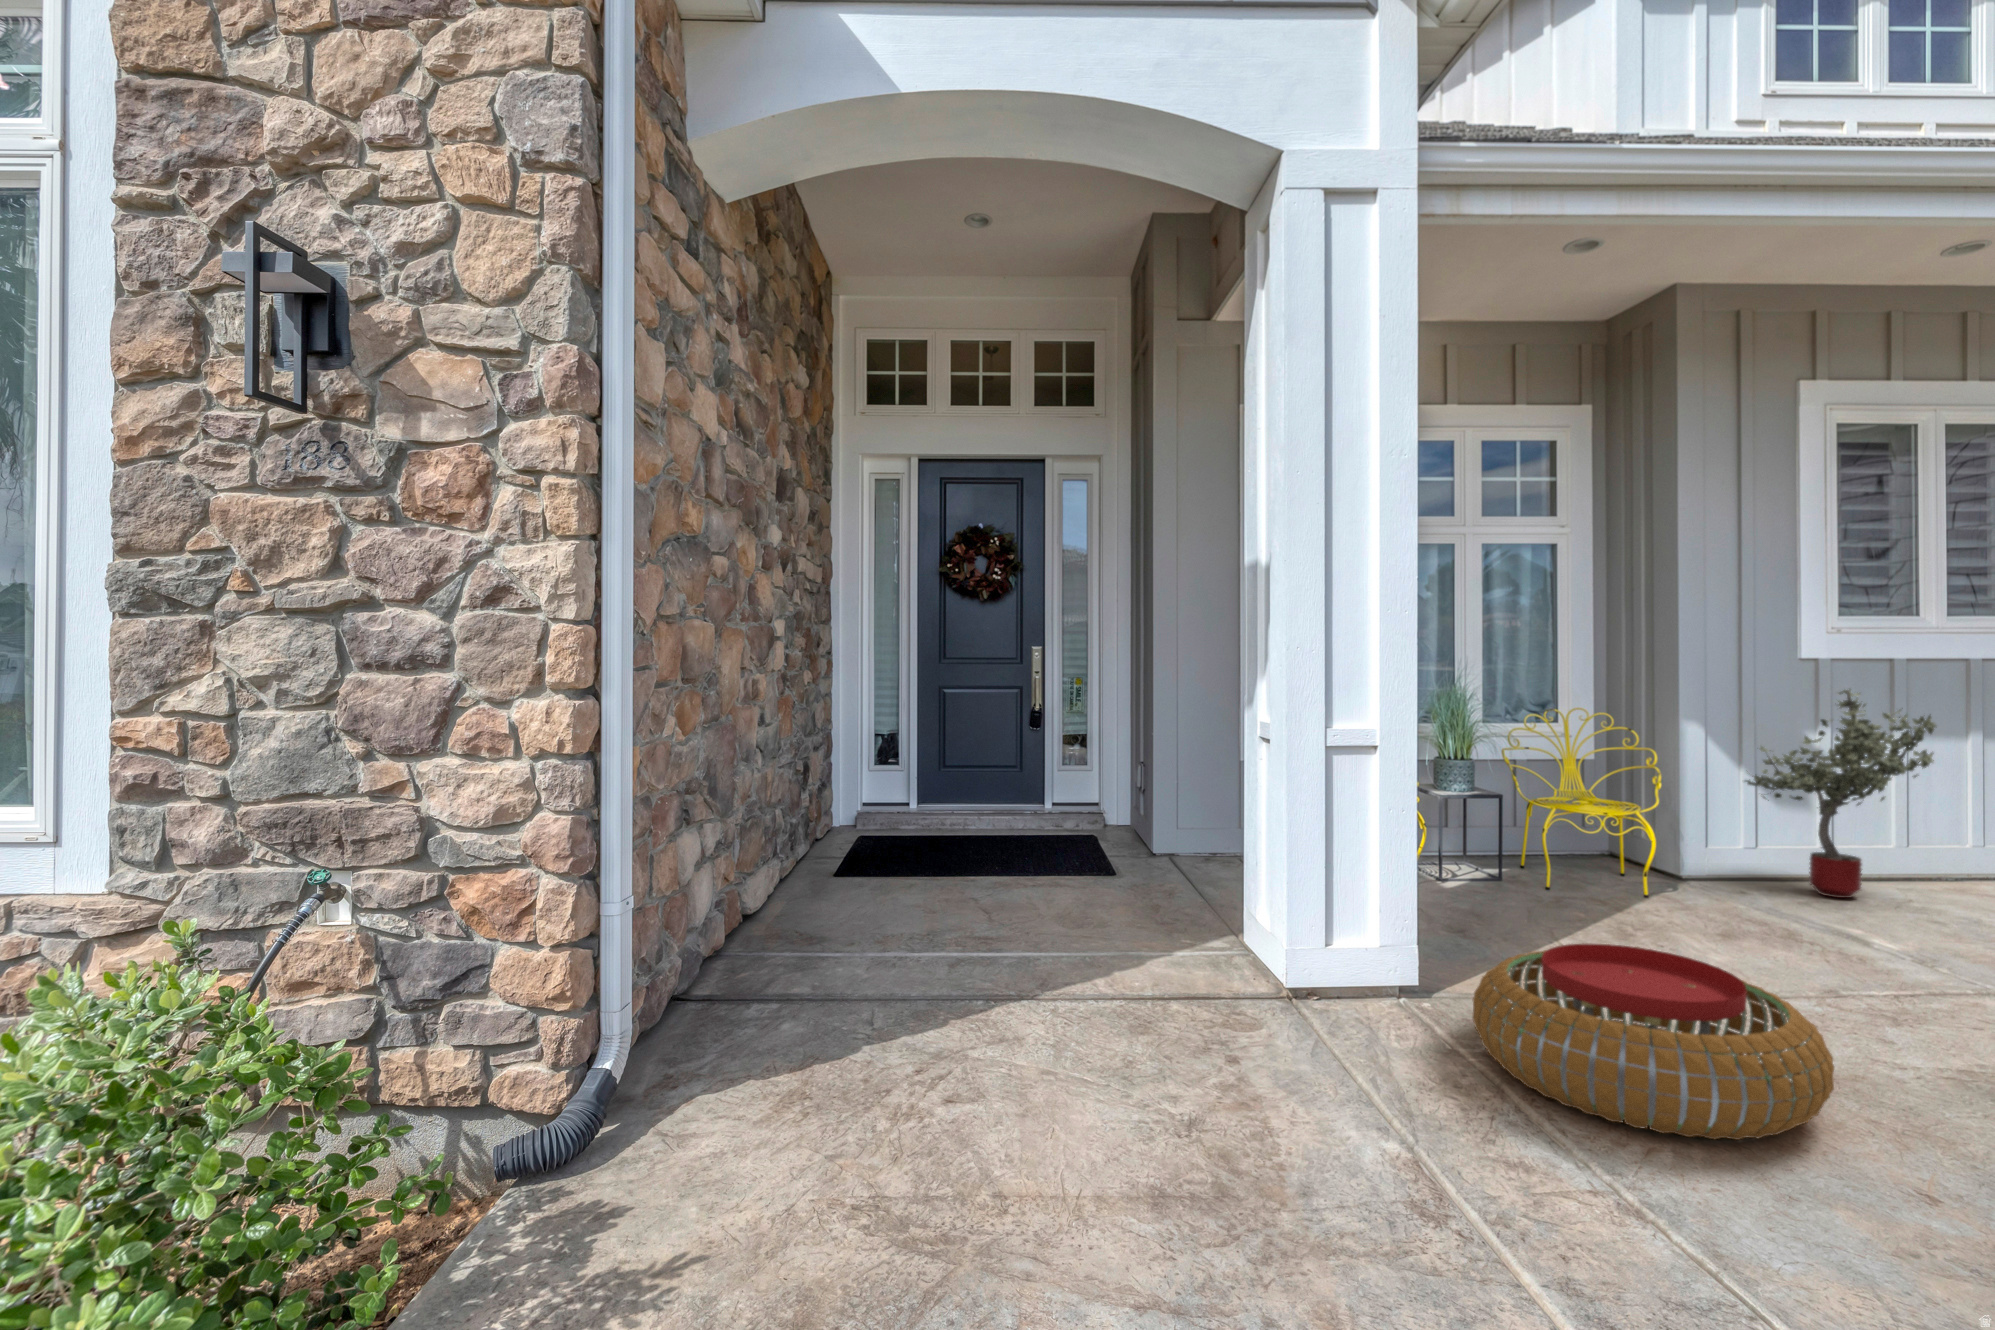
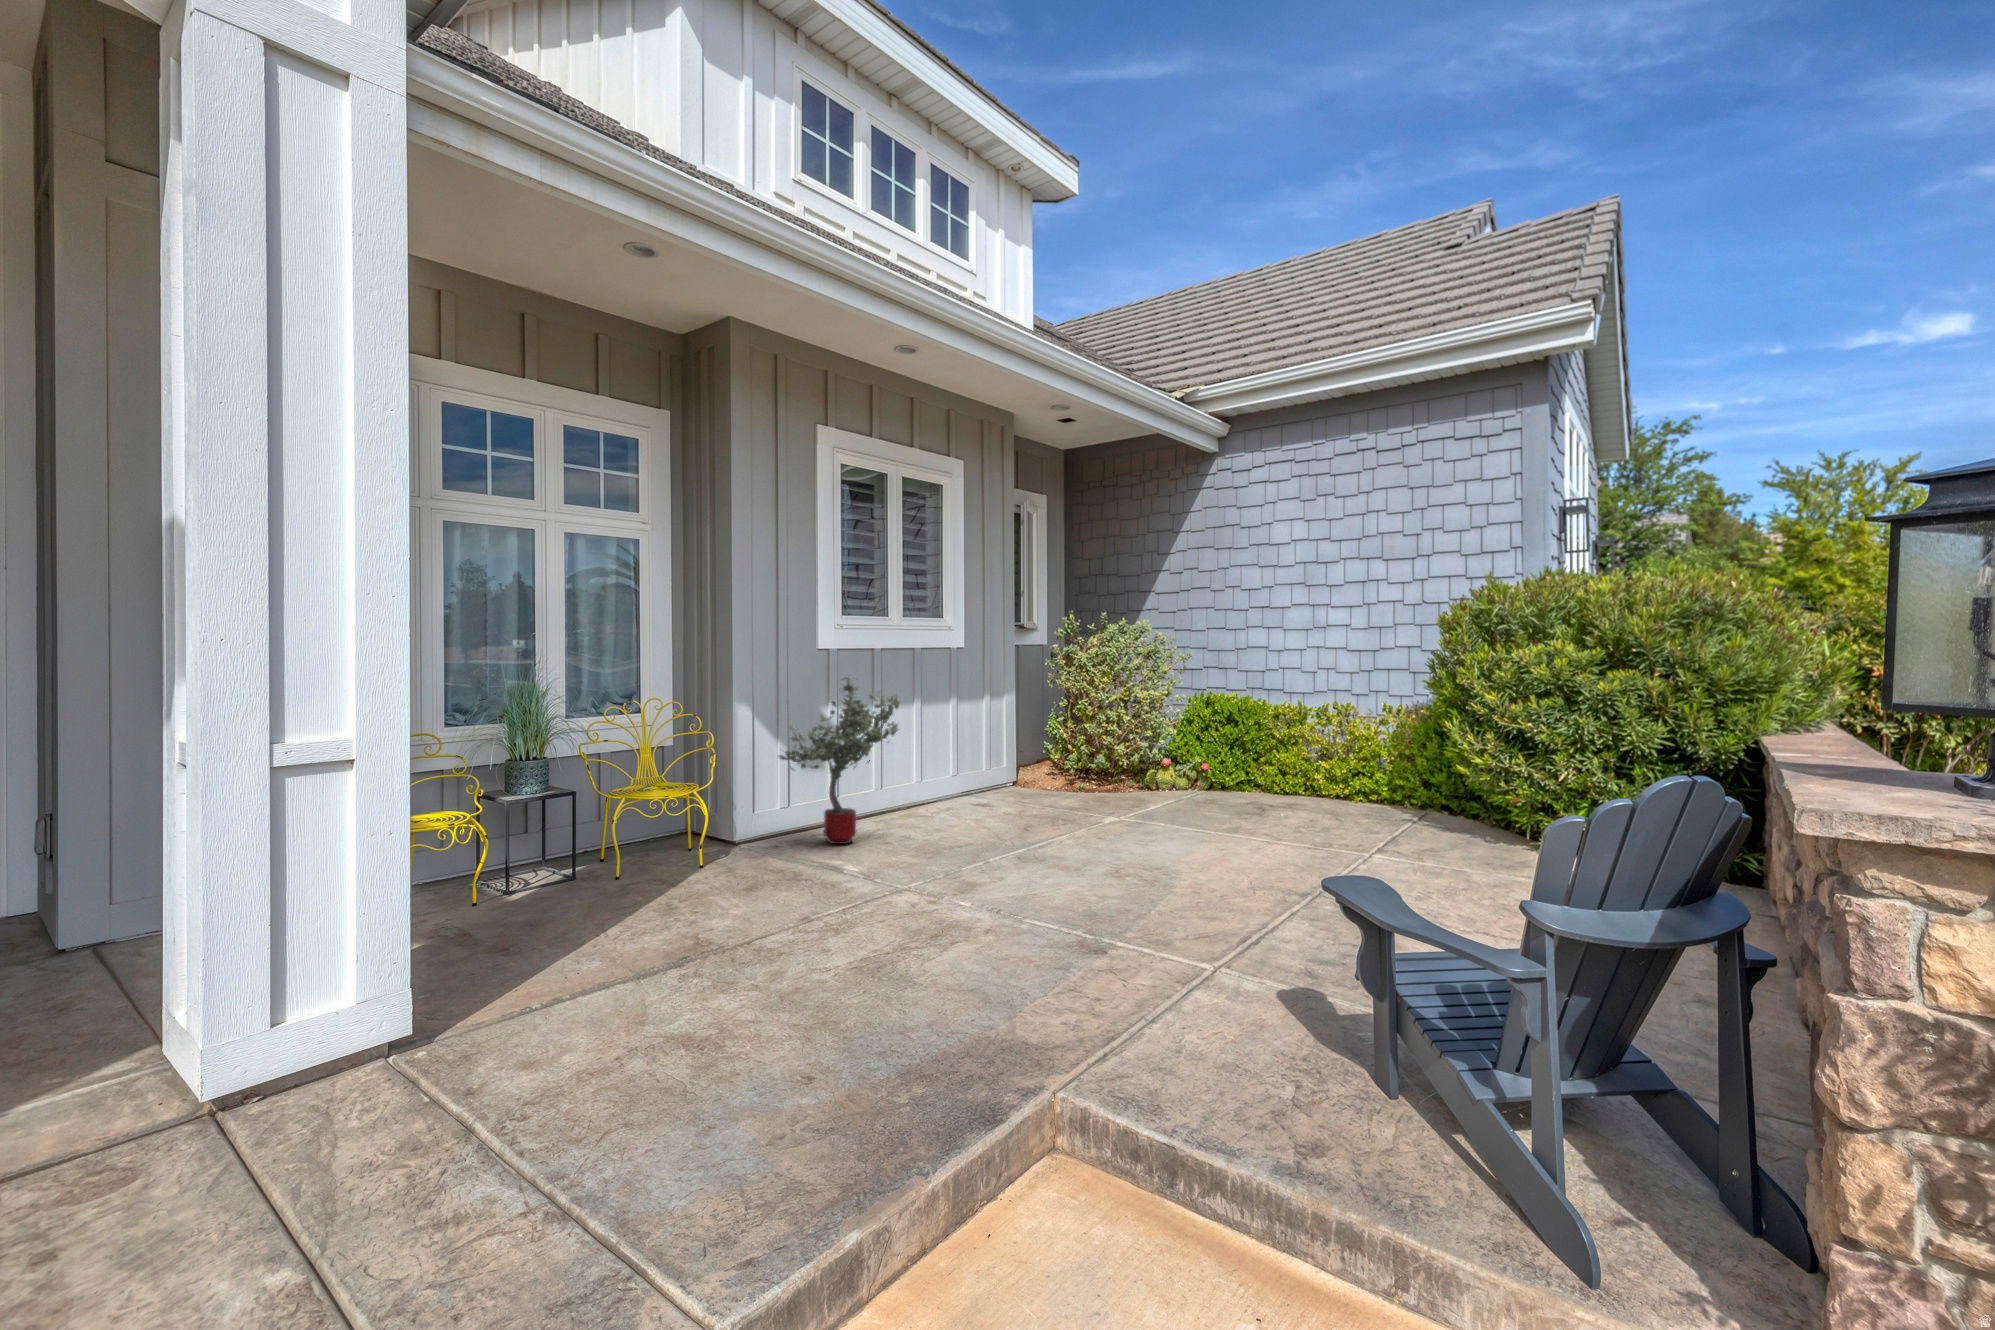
pouf: present [1472,944,1834,1140] -> none [459,941,792,1150]

